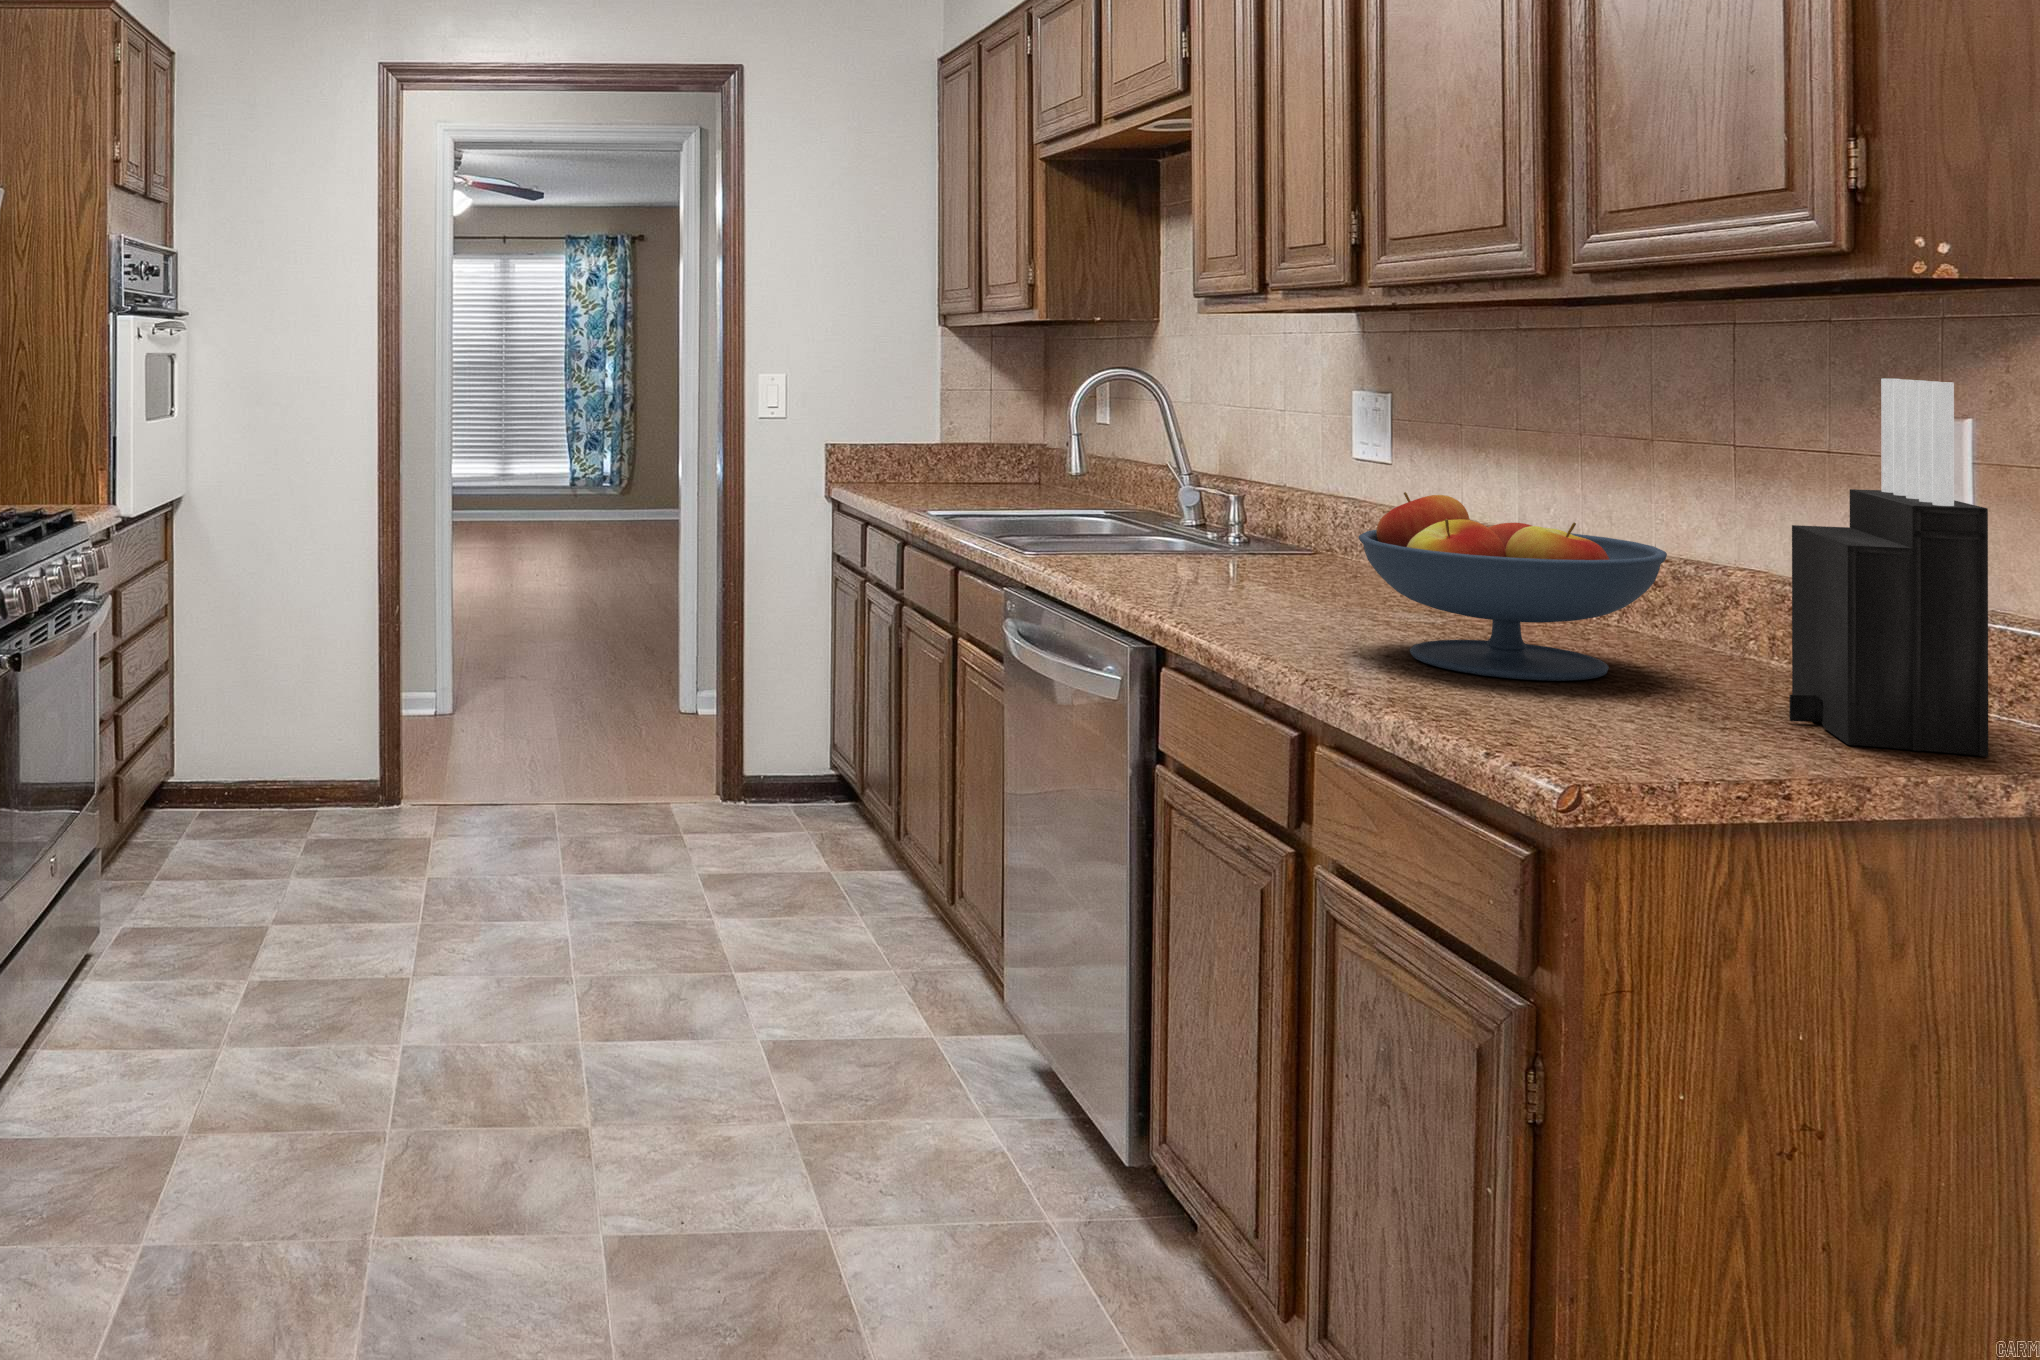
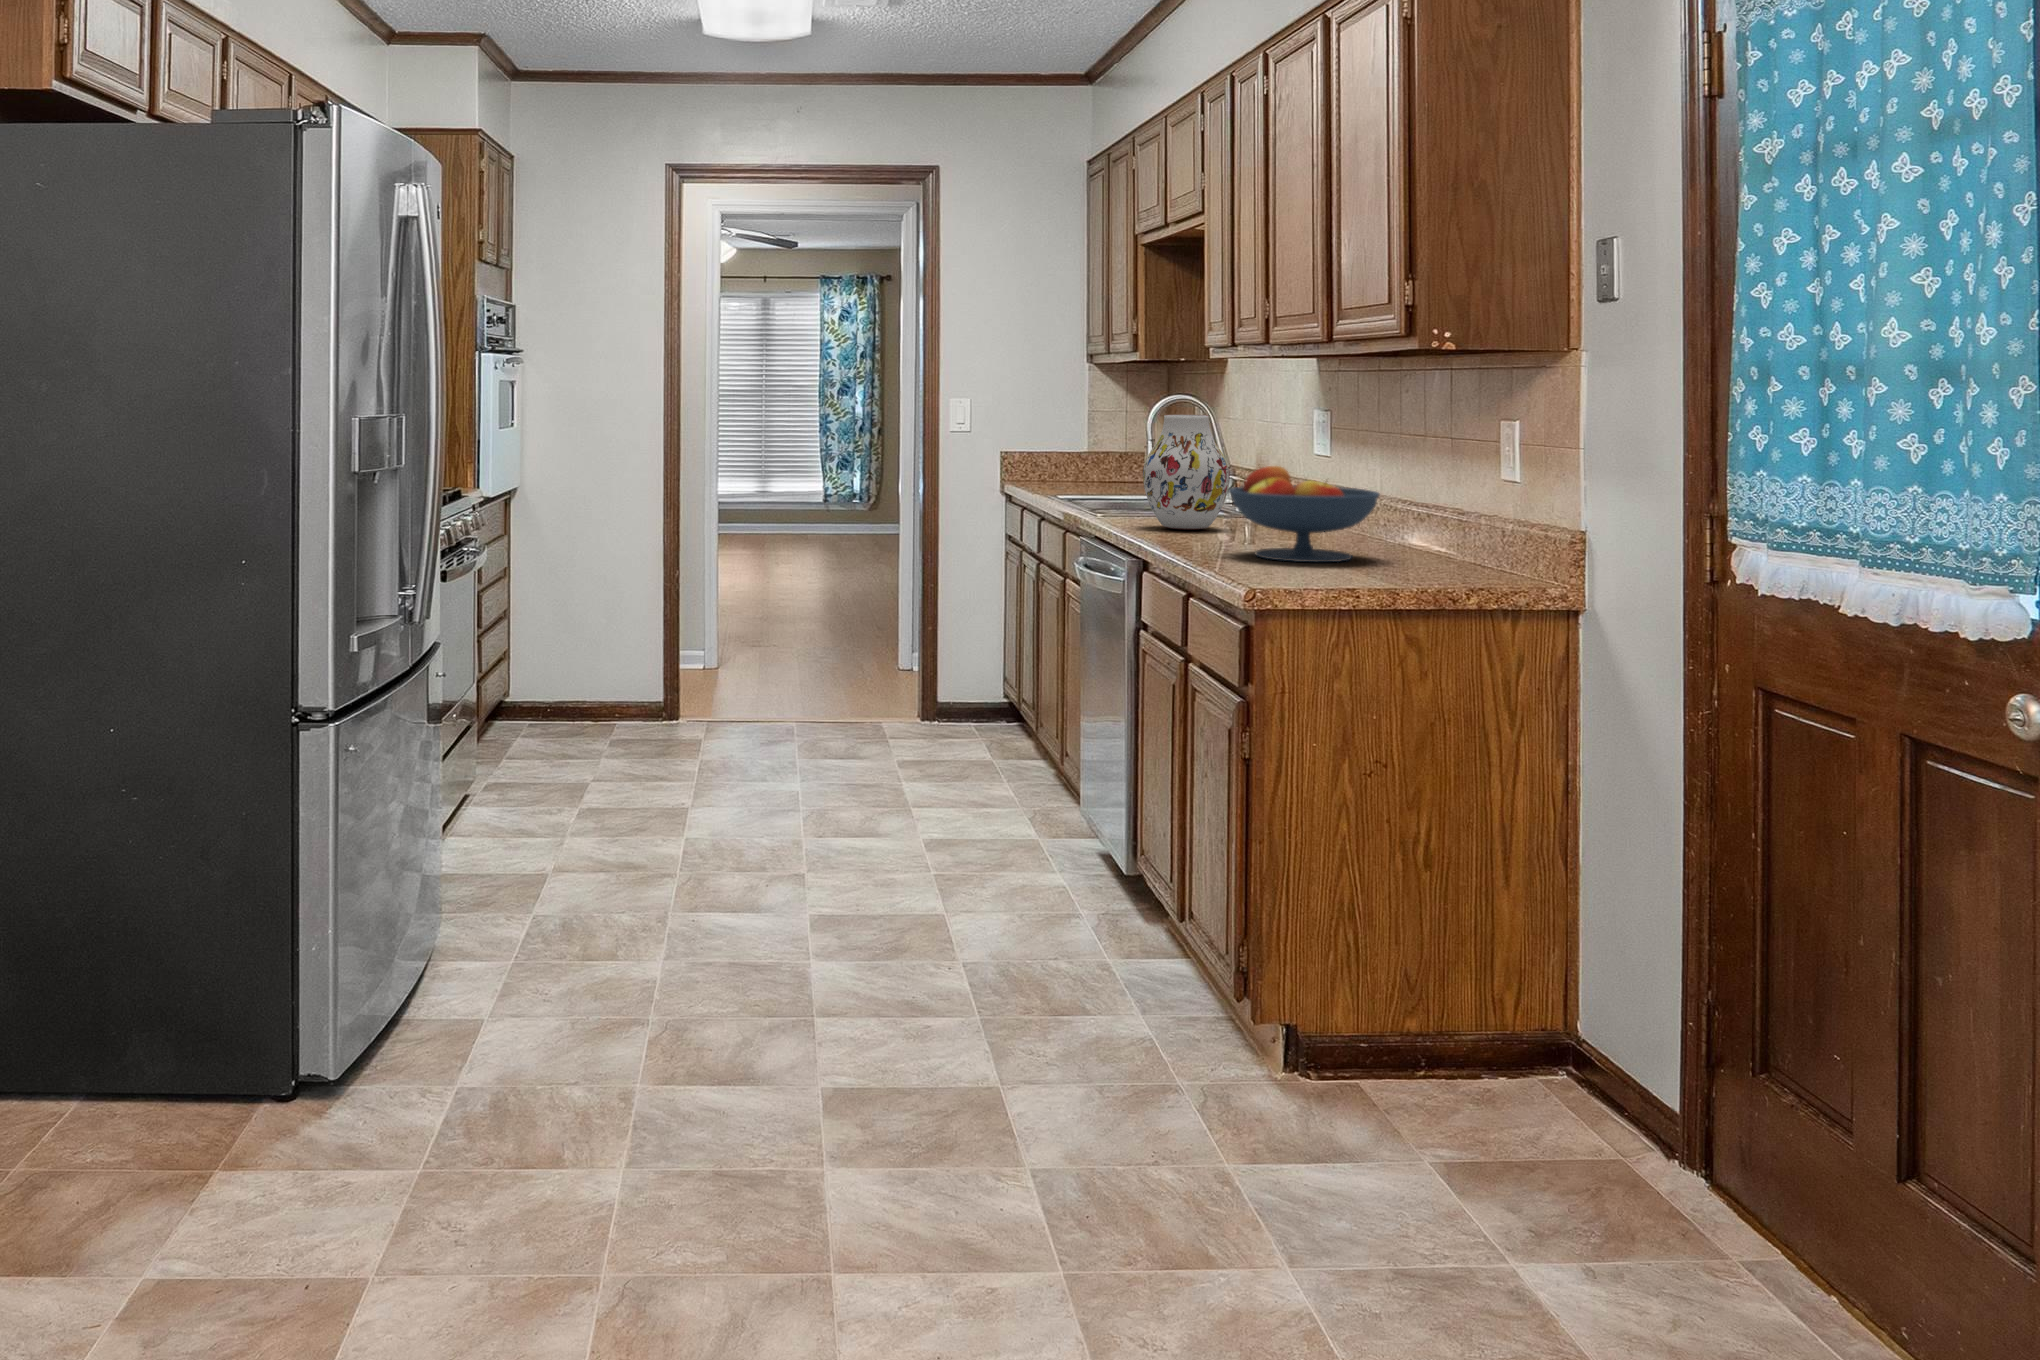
knife block: present [1789,379,1988,757] -> none [1400,401,1471,583]
vase: none [1117,399,1262,583] -> present [1143,415,1230,530]

